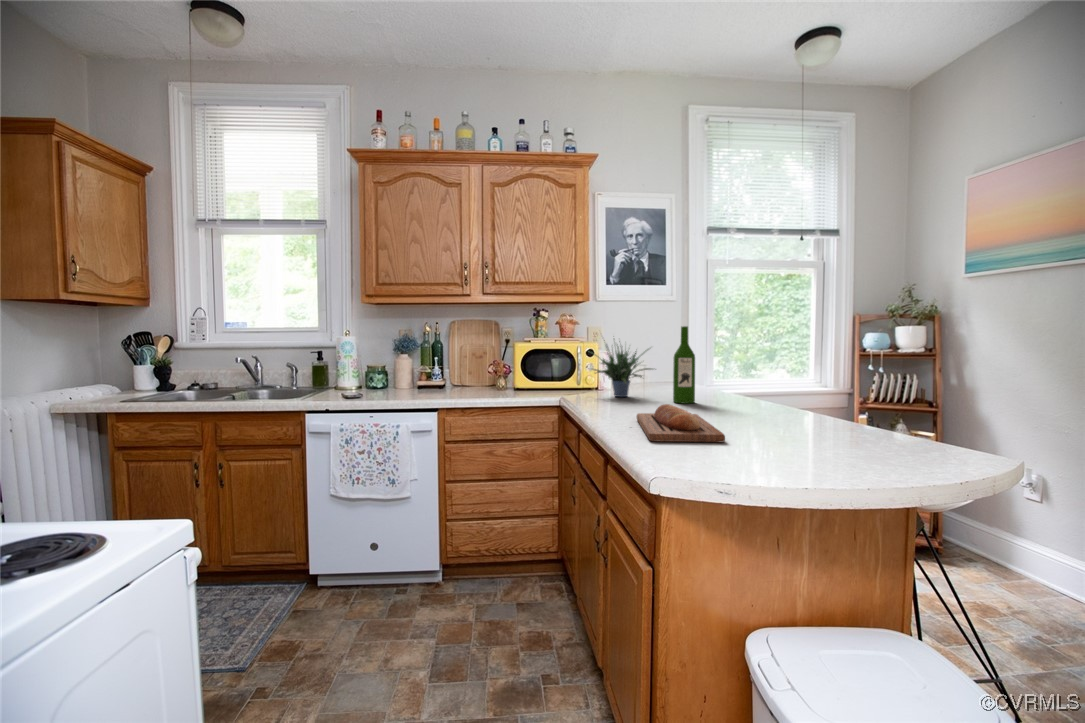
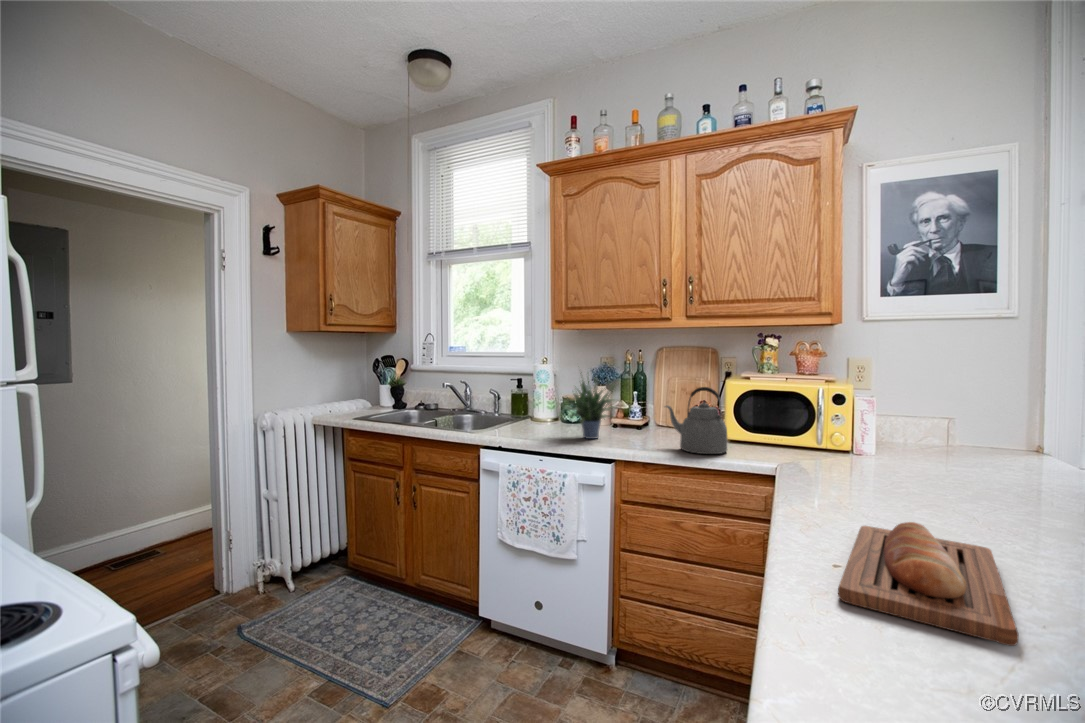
wine bottle: present [673,326,695,404] -> none [974,372,1025,511]
potted plant: present [592,340,653,397] -> present [563,372,616,439]
kettle: none [475,347,524,397] -> present [665,387,727,454]

